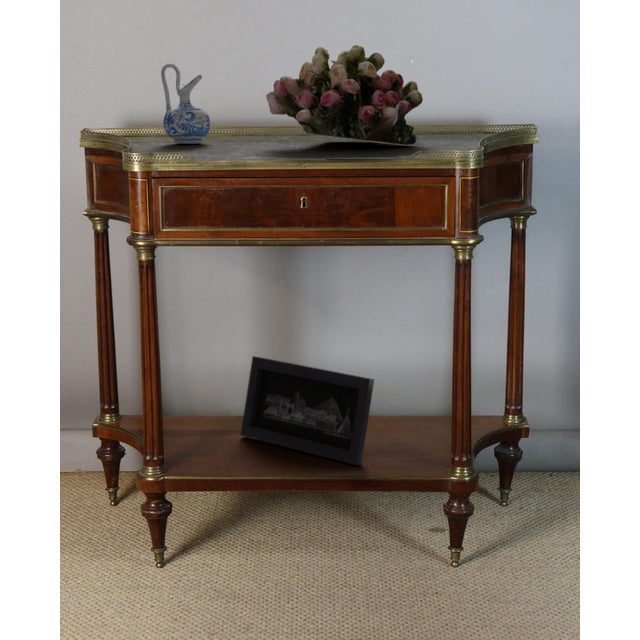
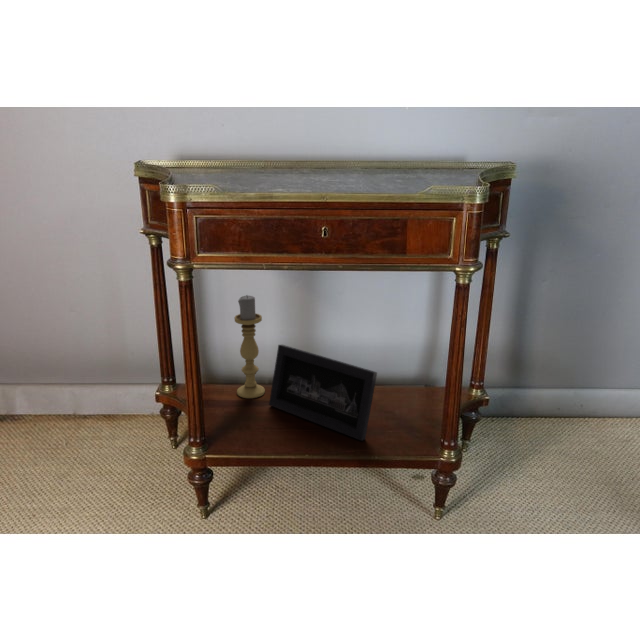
flower arrangement: present [266,45,423,145] -> none [291,88,428,179]
ceramic pitcher: present [161,64,210,144] -> none [200,104,243,175]
candle holder: none [196,294,235,430] -> present [234,295,265,398]

